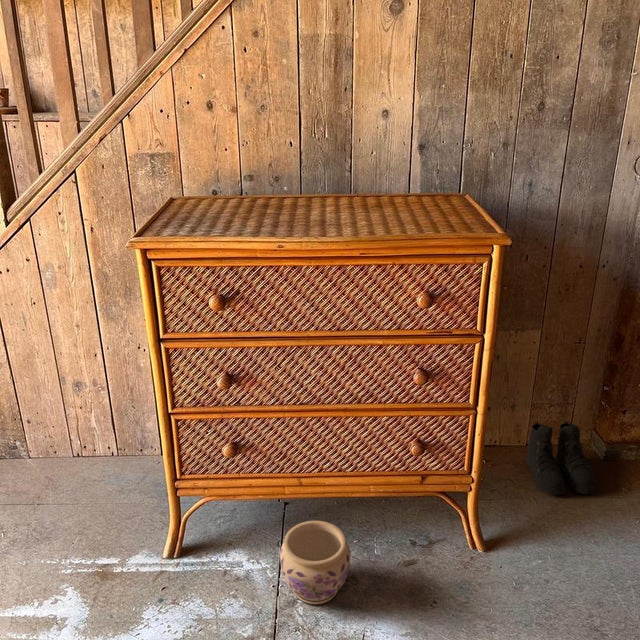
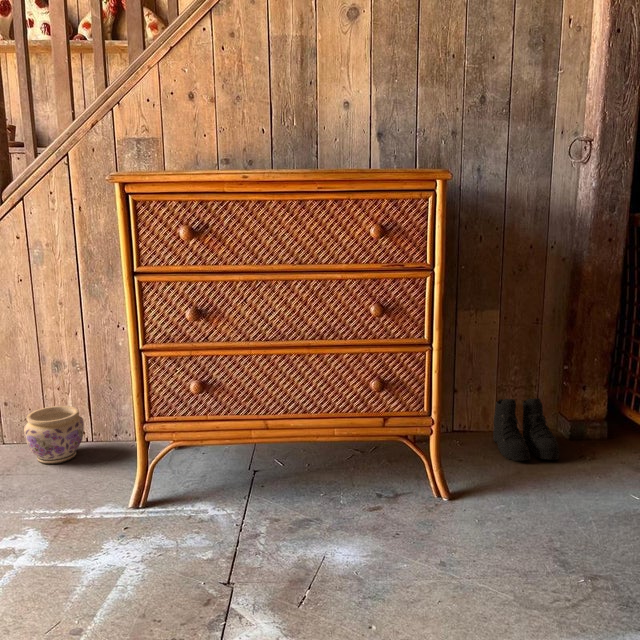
planter: present [280,521,351,605] -> present [24,406,84,464]

